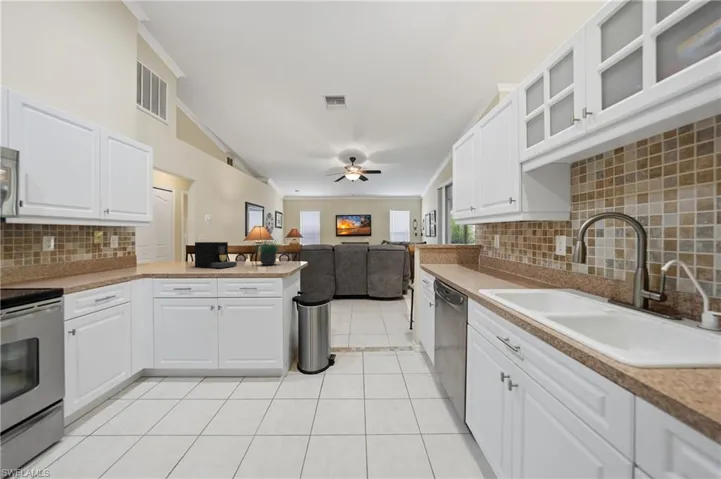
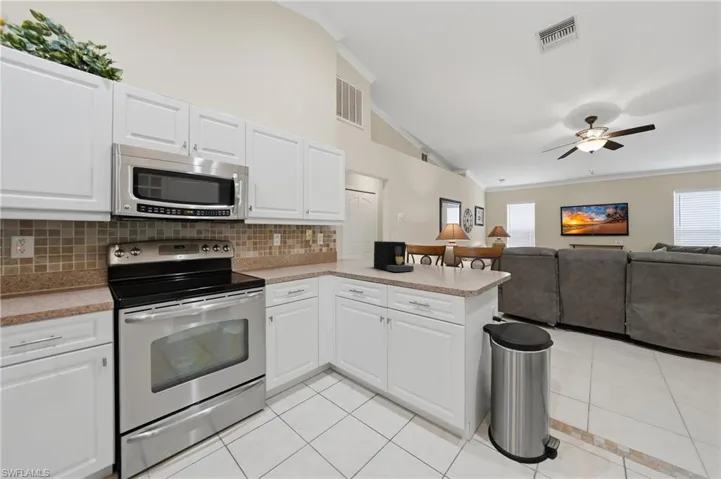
potted plant: present [256,241,280,265] -> none [428,228,479,274]

